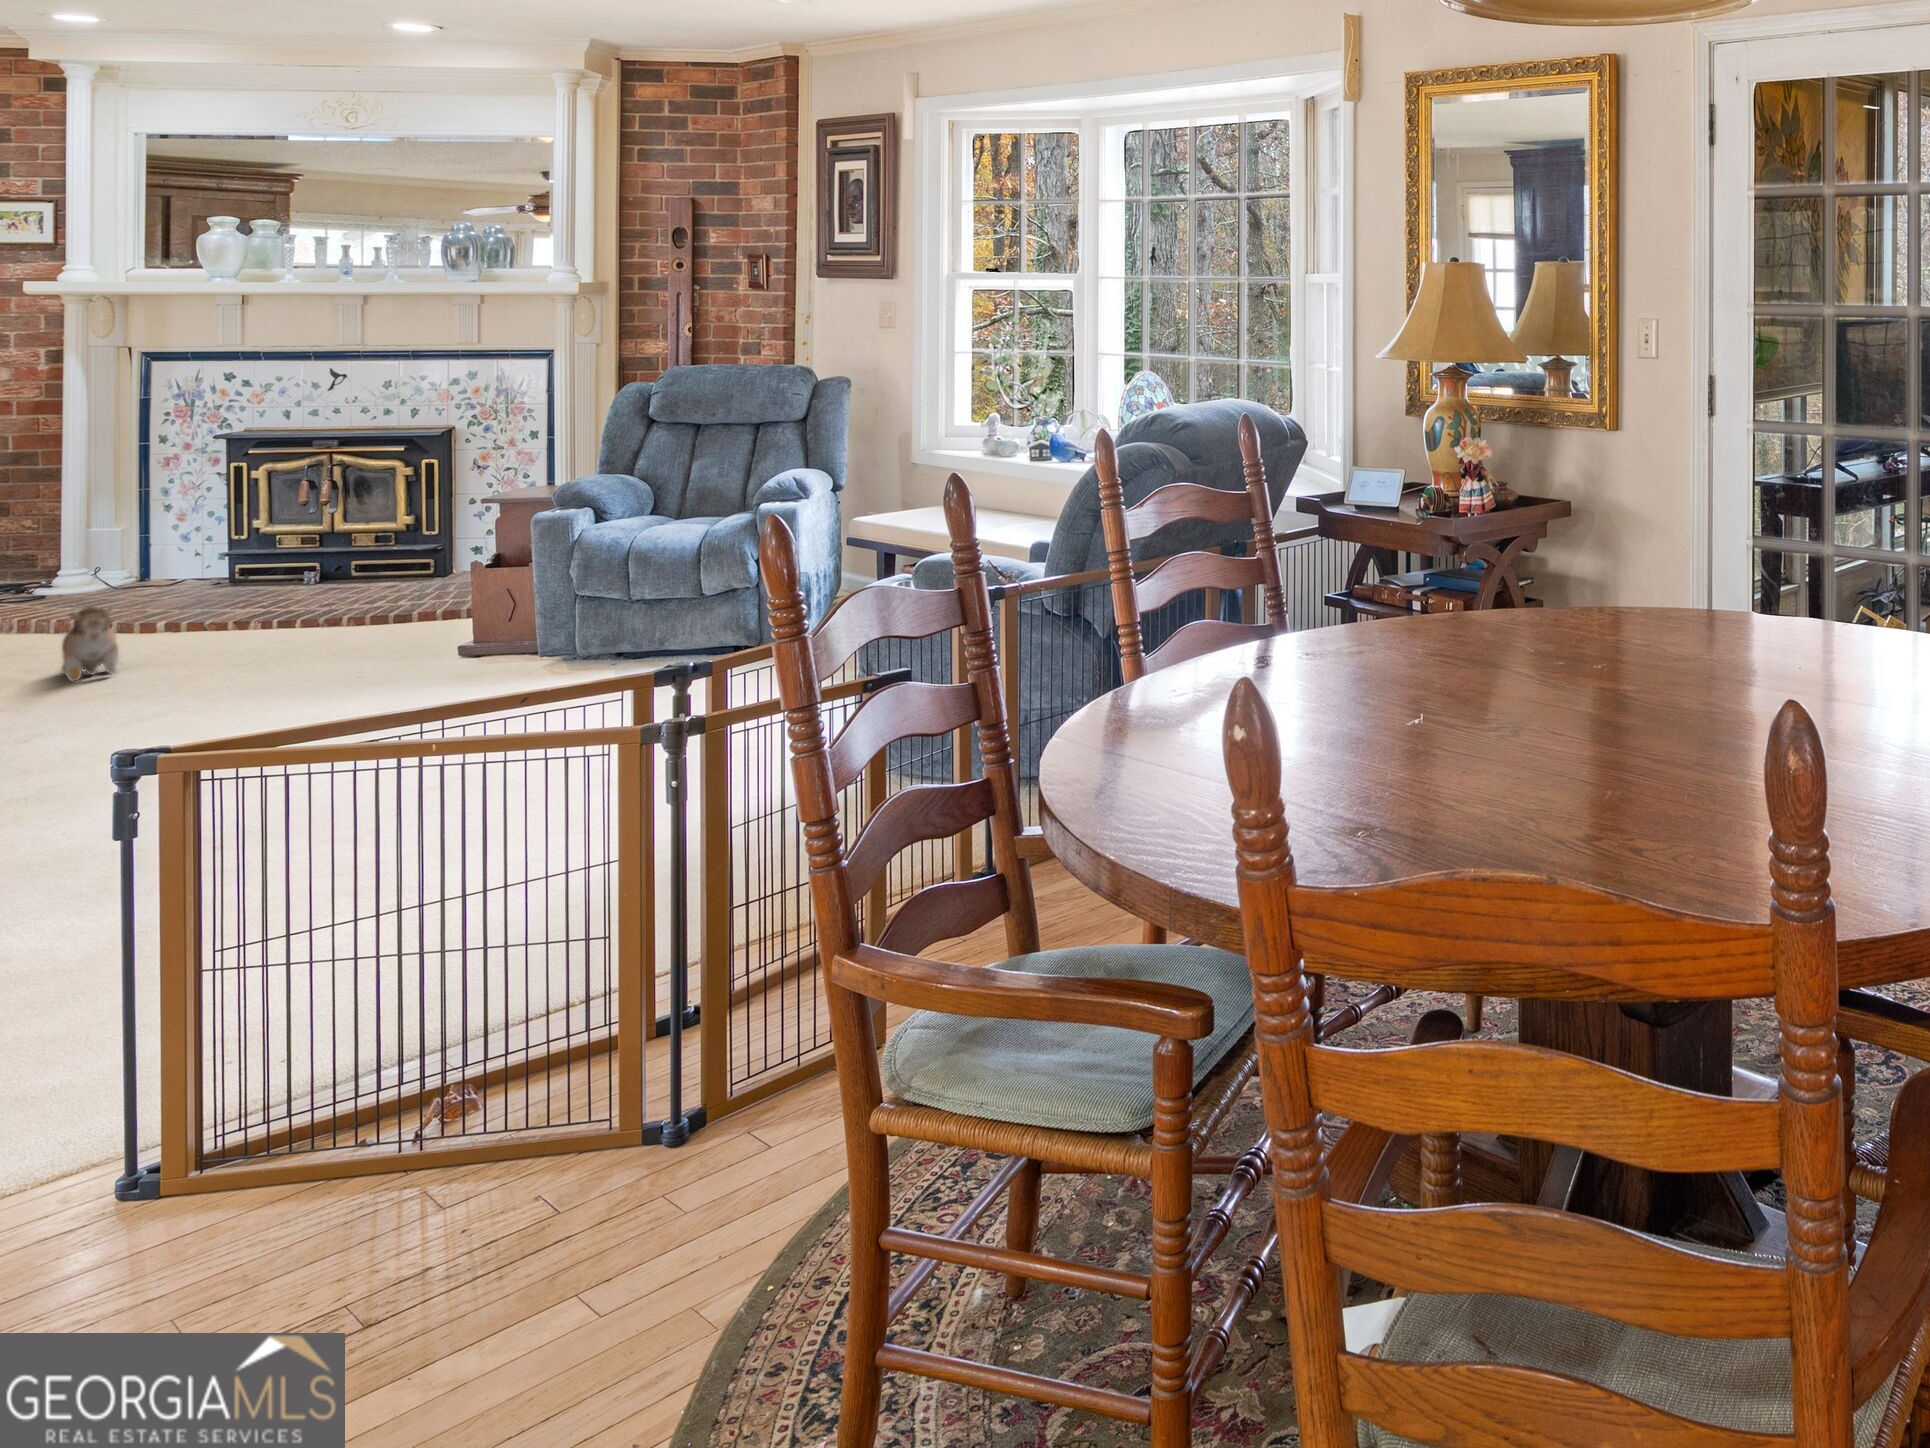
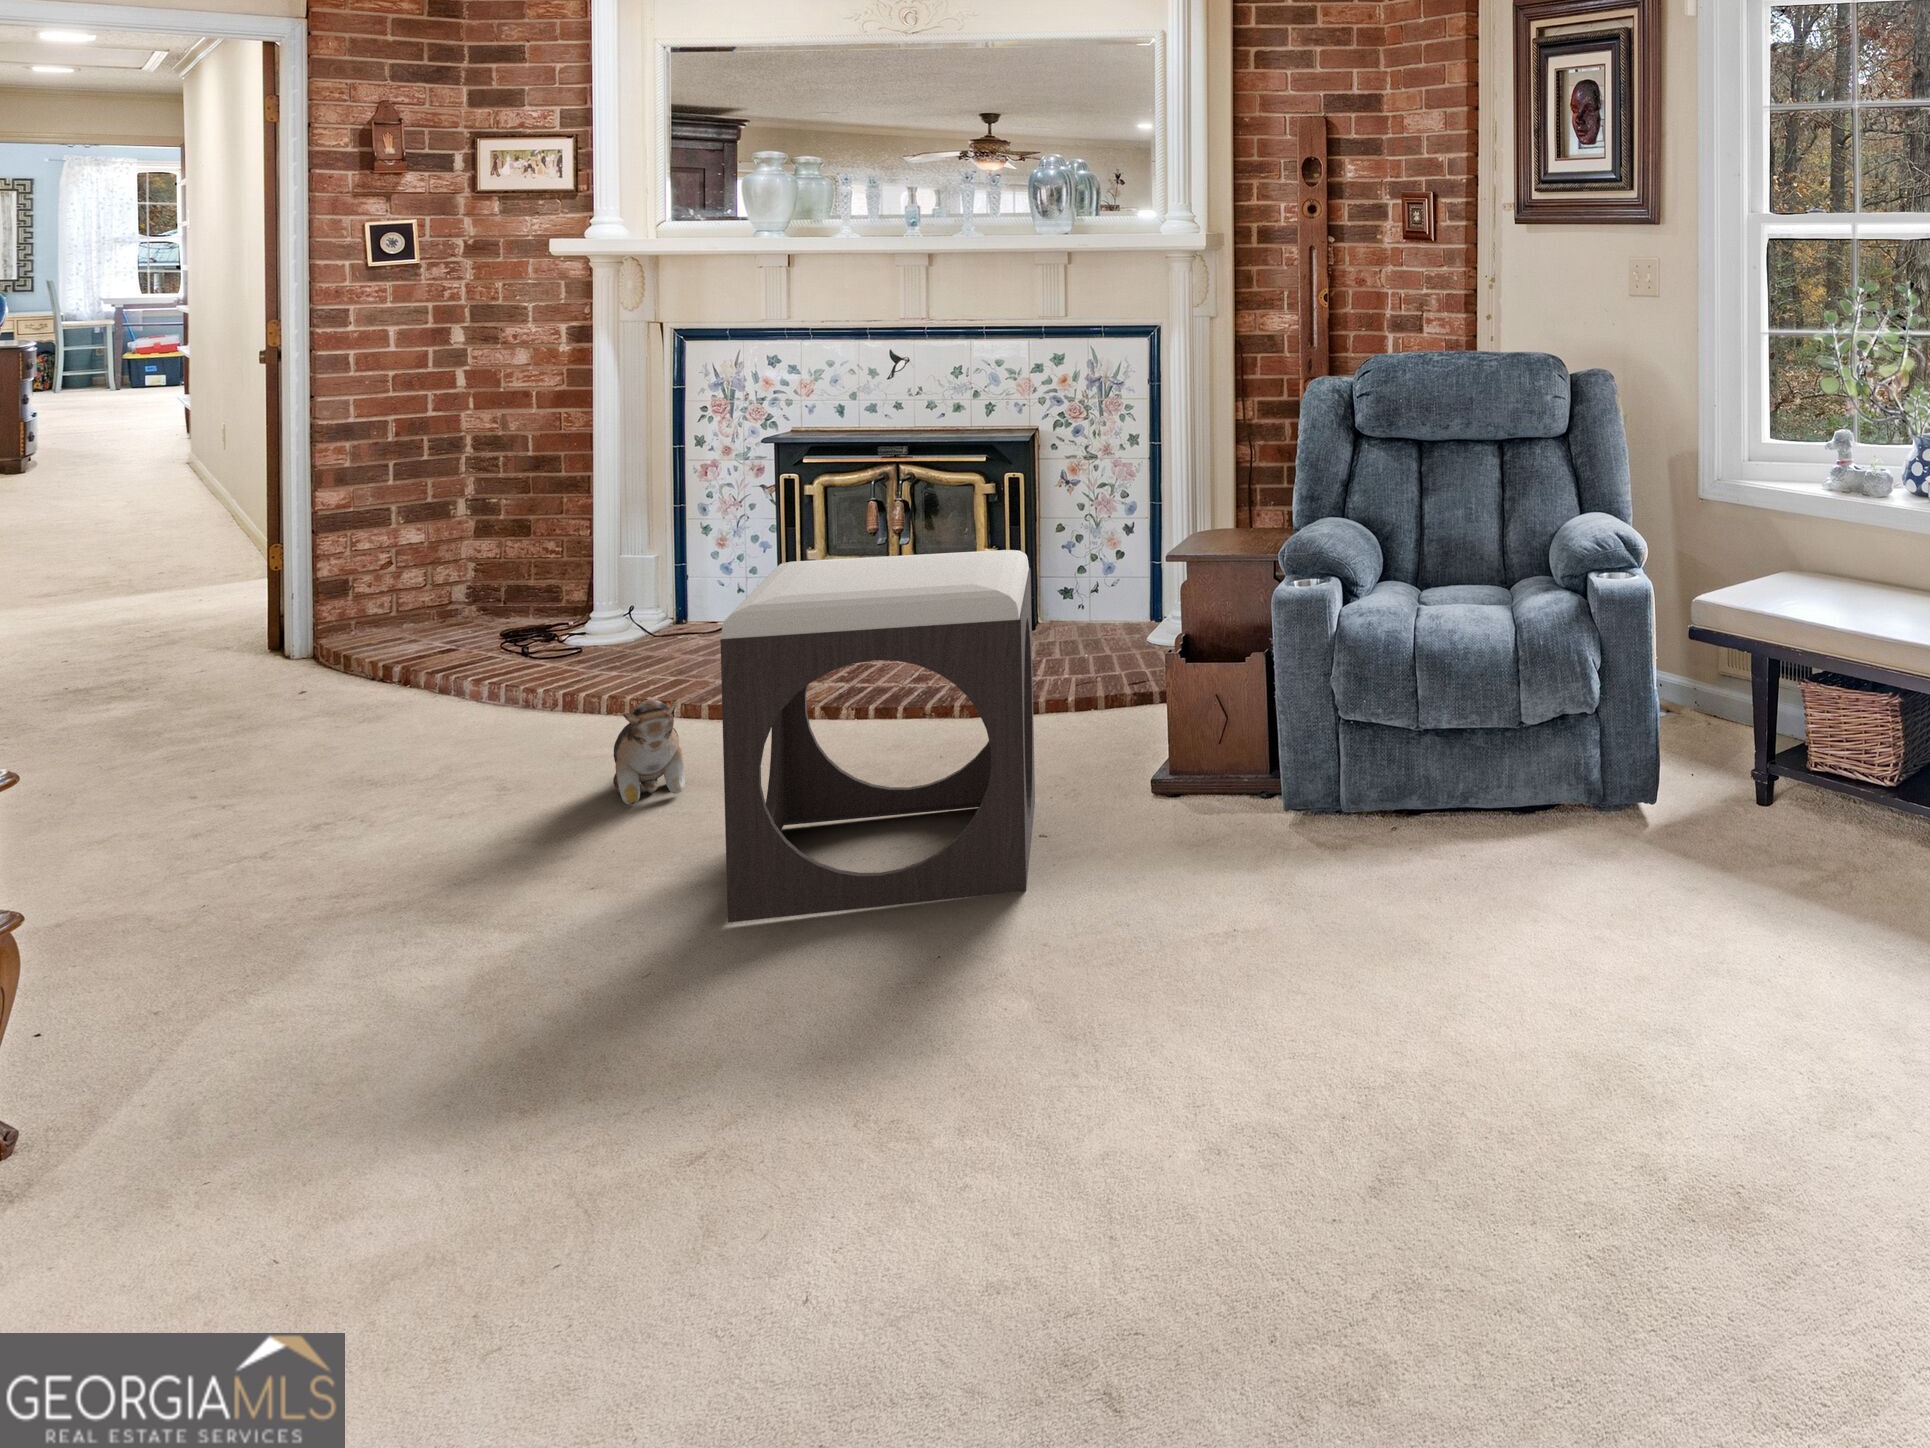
footstool: none [133,495,391,726] -> present [720,550,1035,923]

